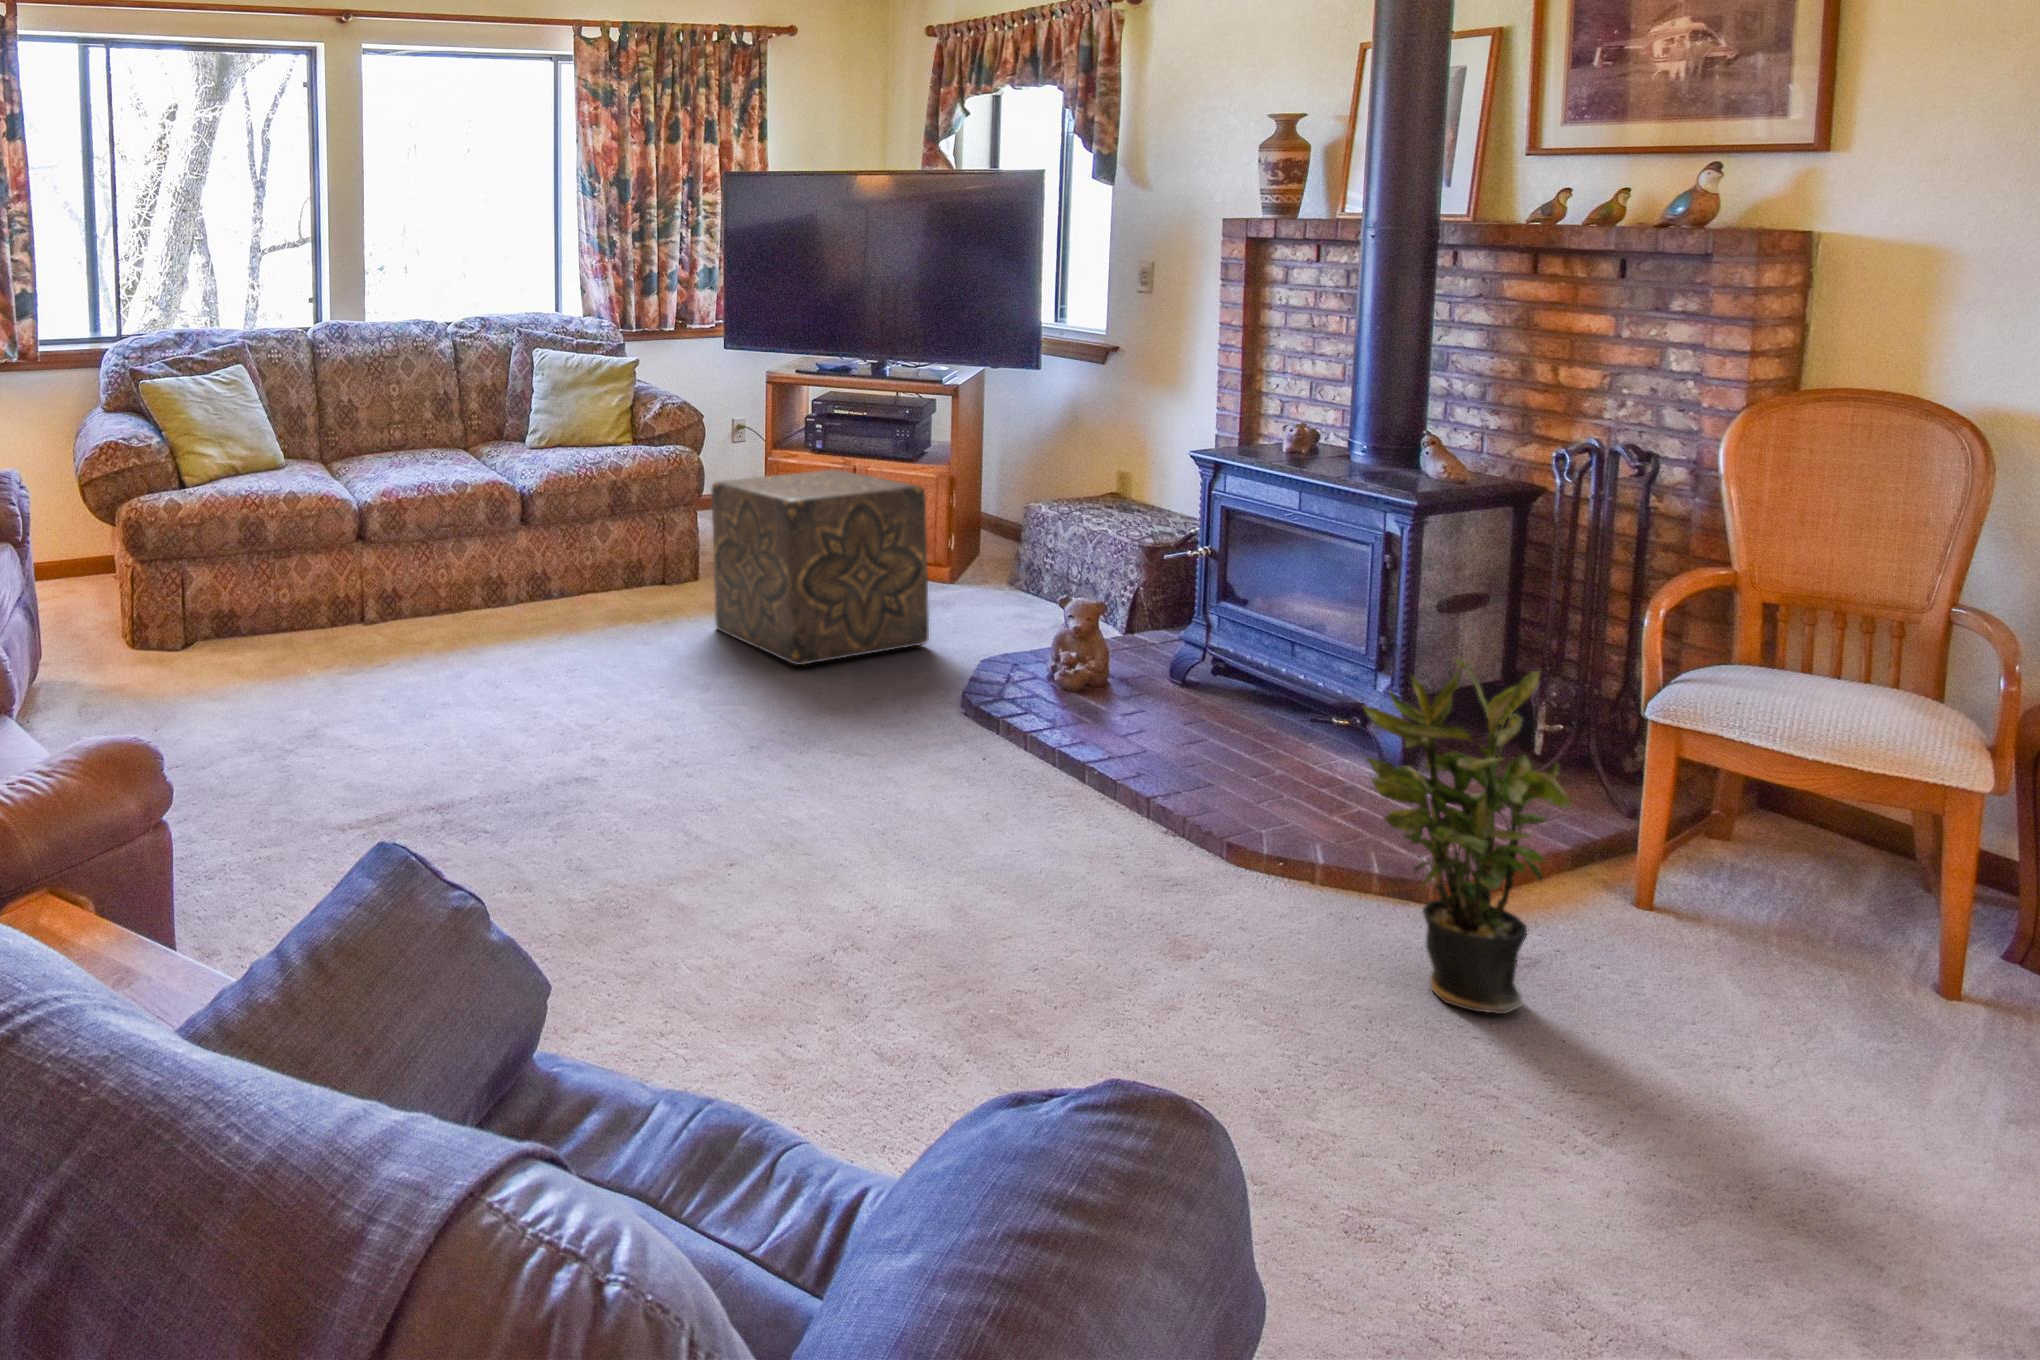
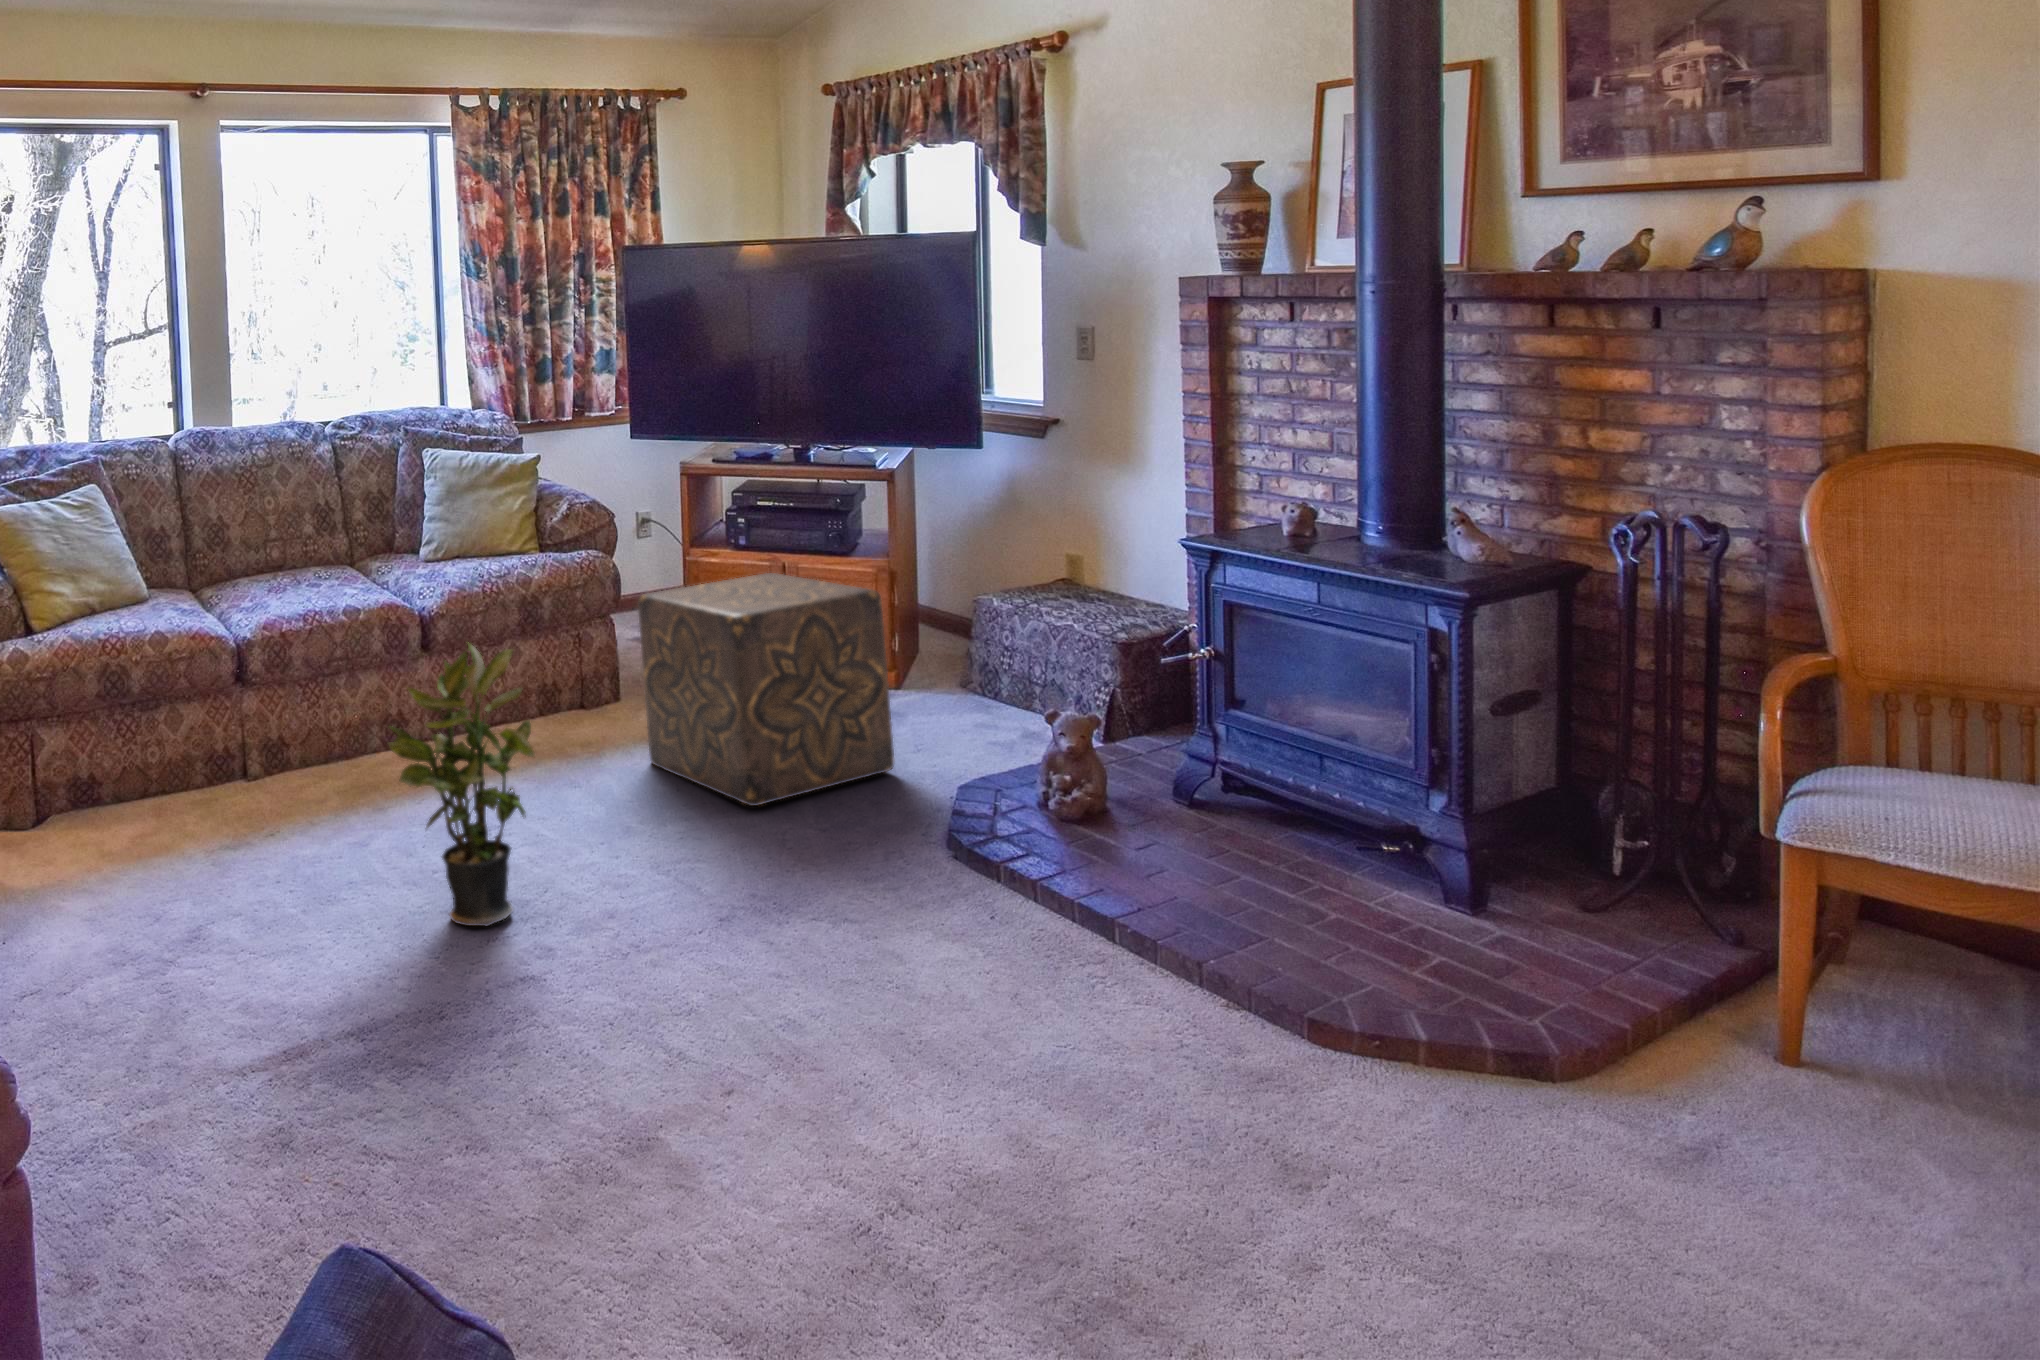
potted plant: present [1364,657,1571,1014] -> present [389,642,535,926]

